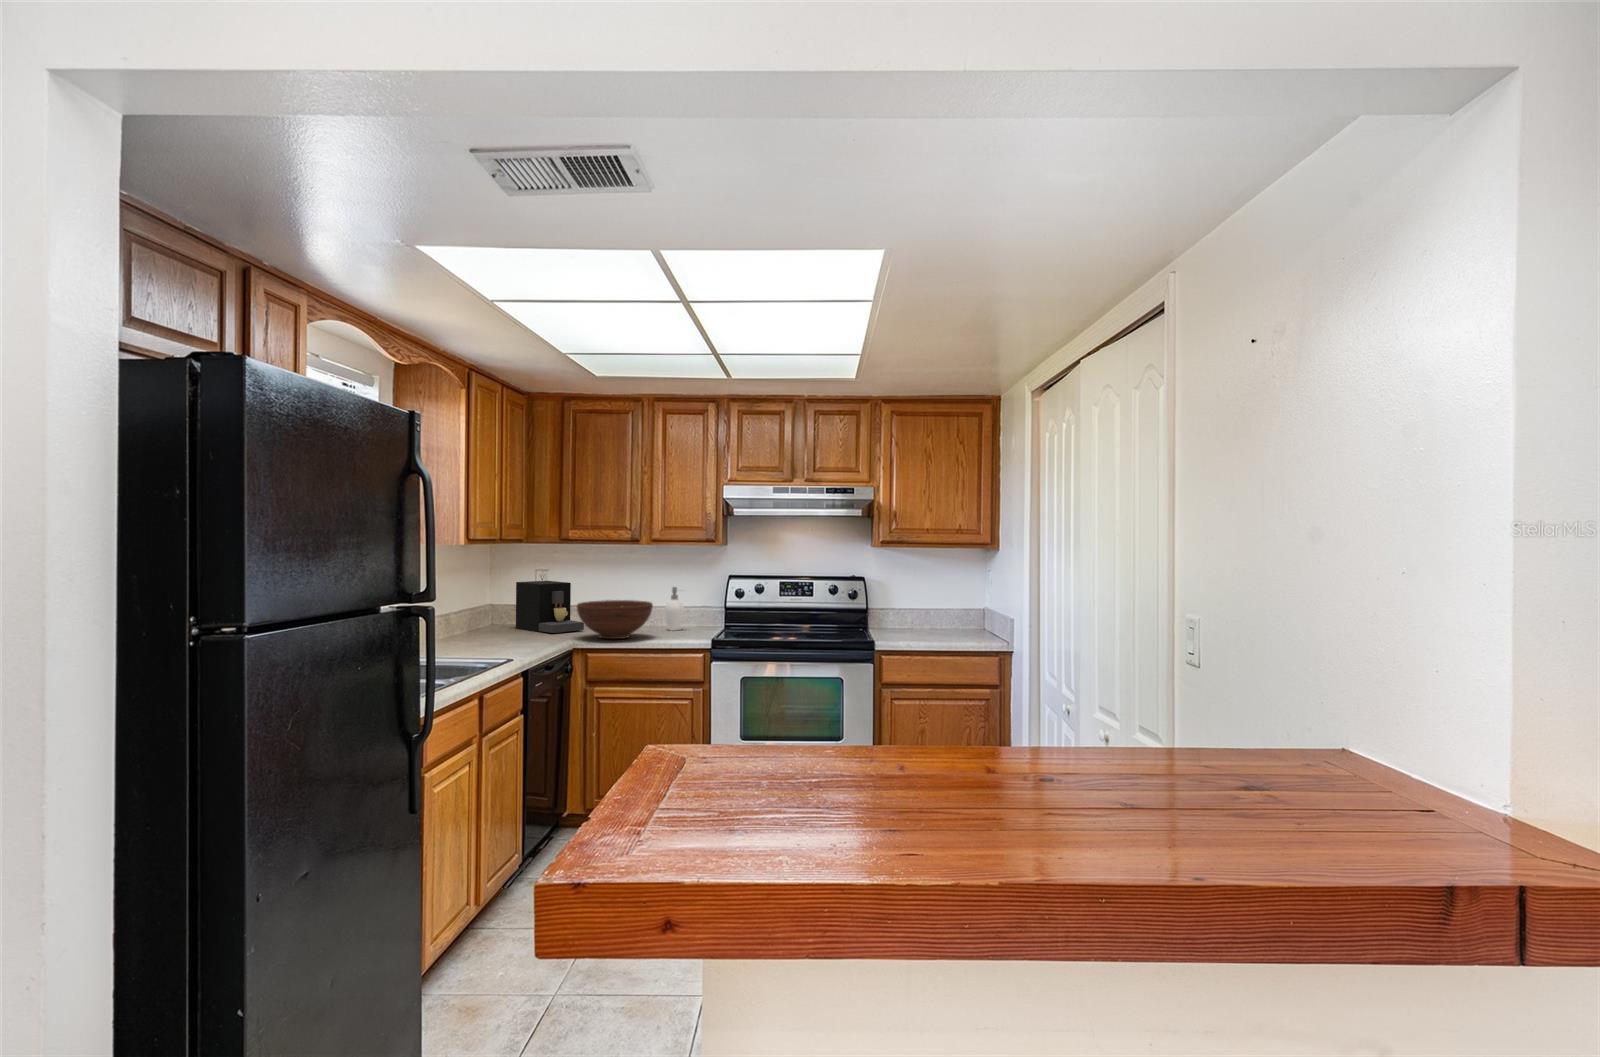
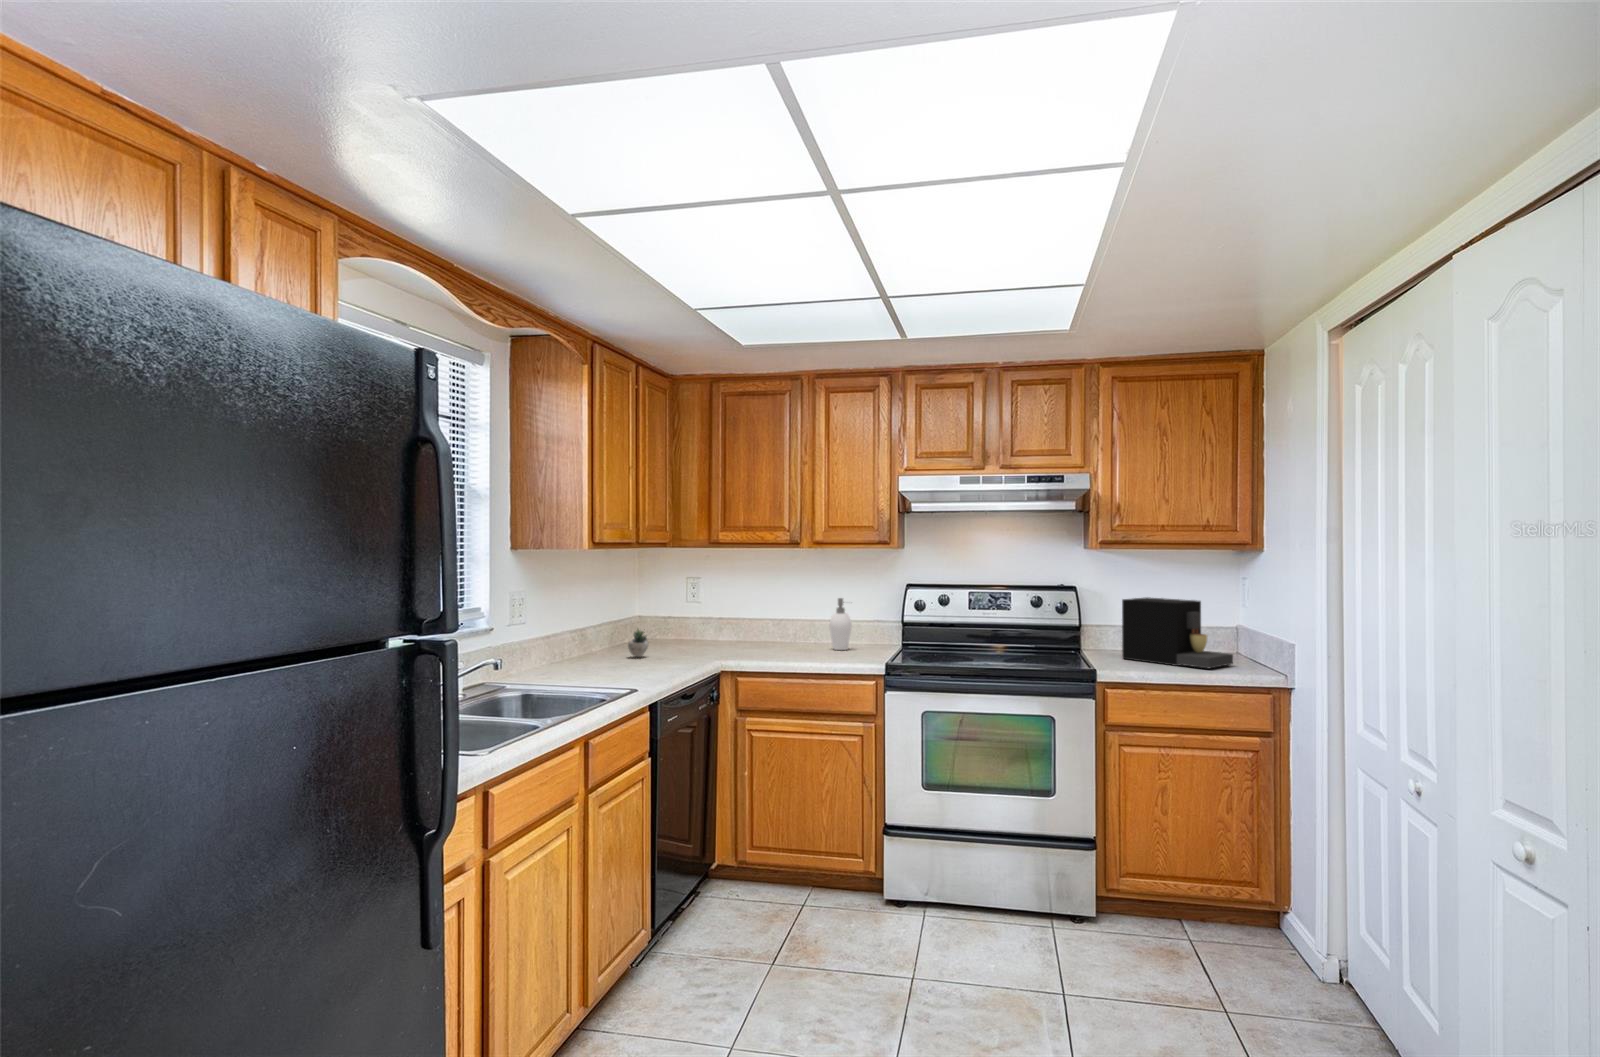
coffee maker: present [516,581,584,633] -> present [1122,598,1233,668]
fruit bowl: present [577,600,653,639] -> none [727,614,815,660]
succulent plant: none [487,609,524,639] -> present [628,628,648,657]

